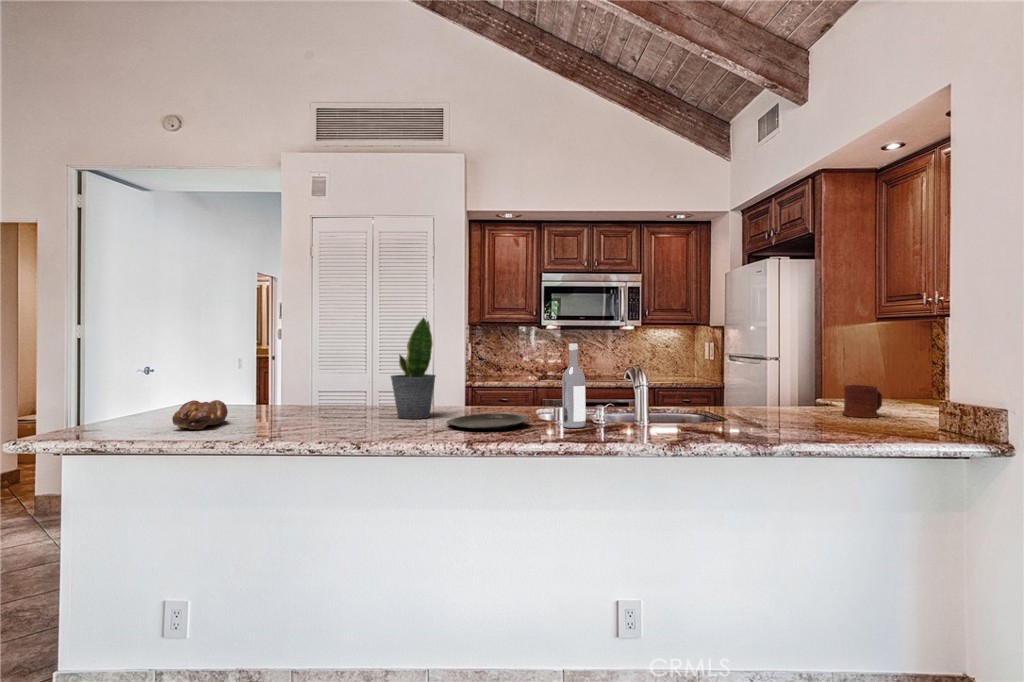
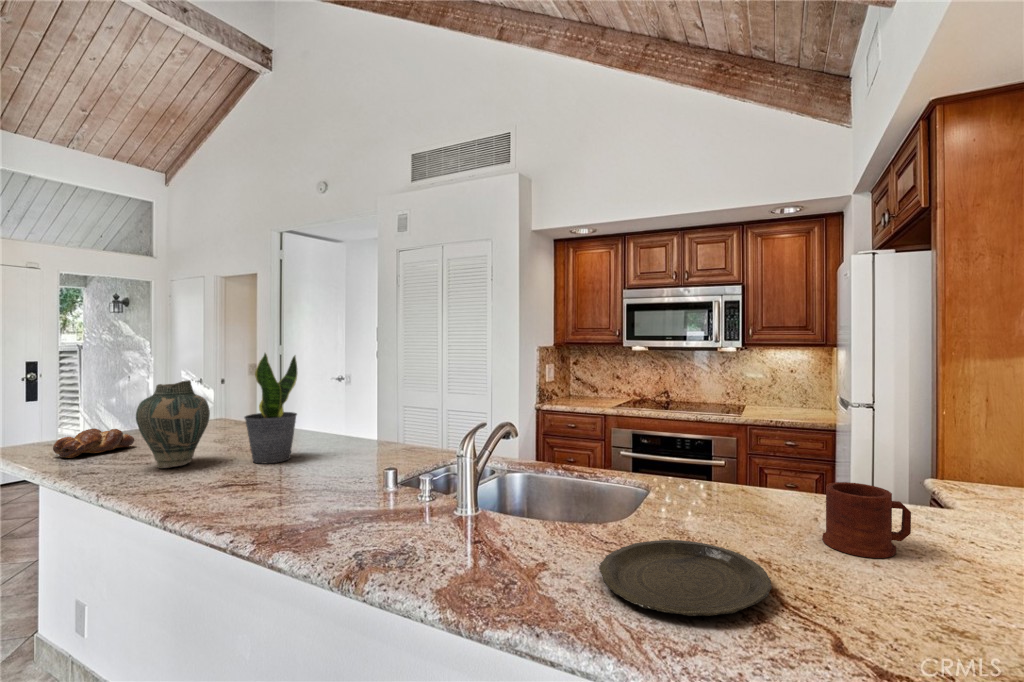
vase: none [310,343,373,427] -> present [136,380,210,468]
wine bottle: present [562,344,586,428] -> none [321,393,353,508]
plate: present [446,413,528,430] -> present [599,540,771,616]

